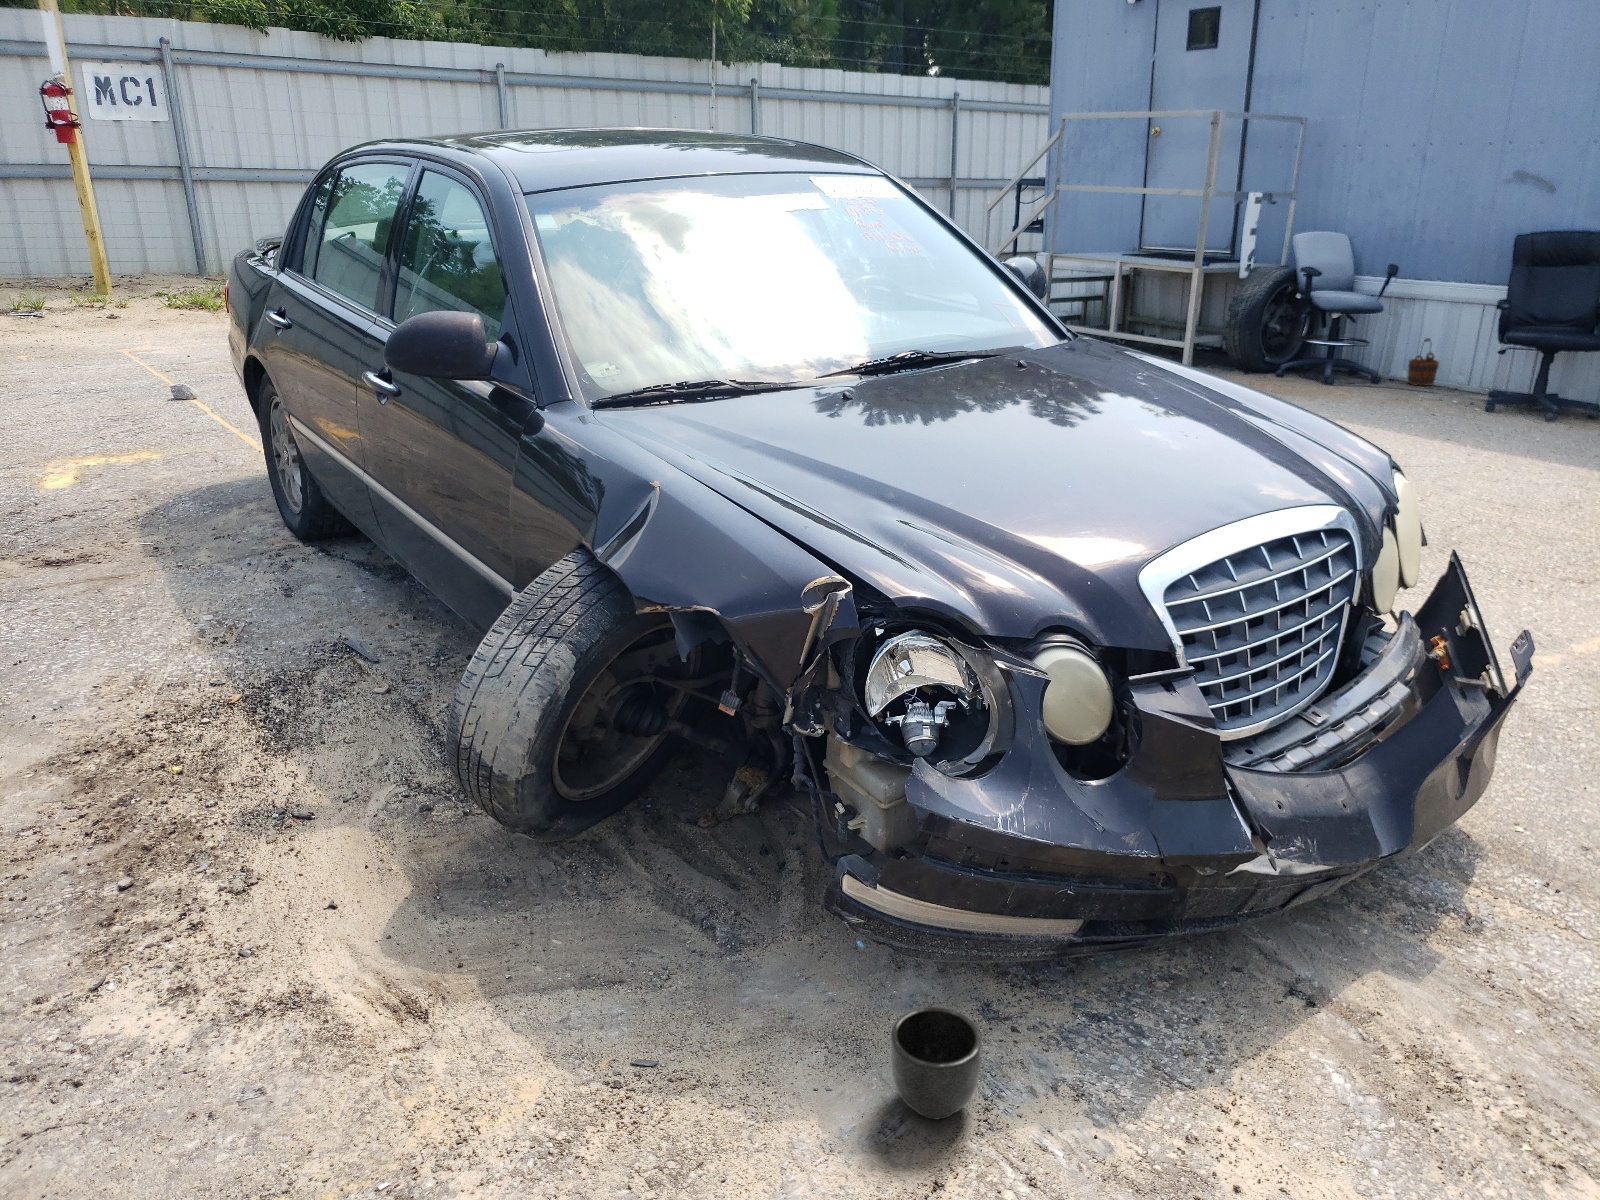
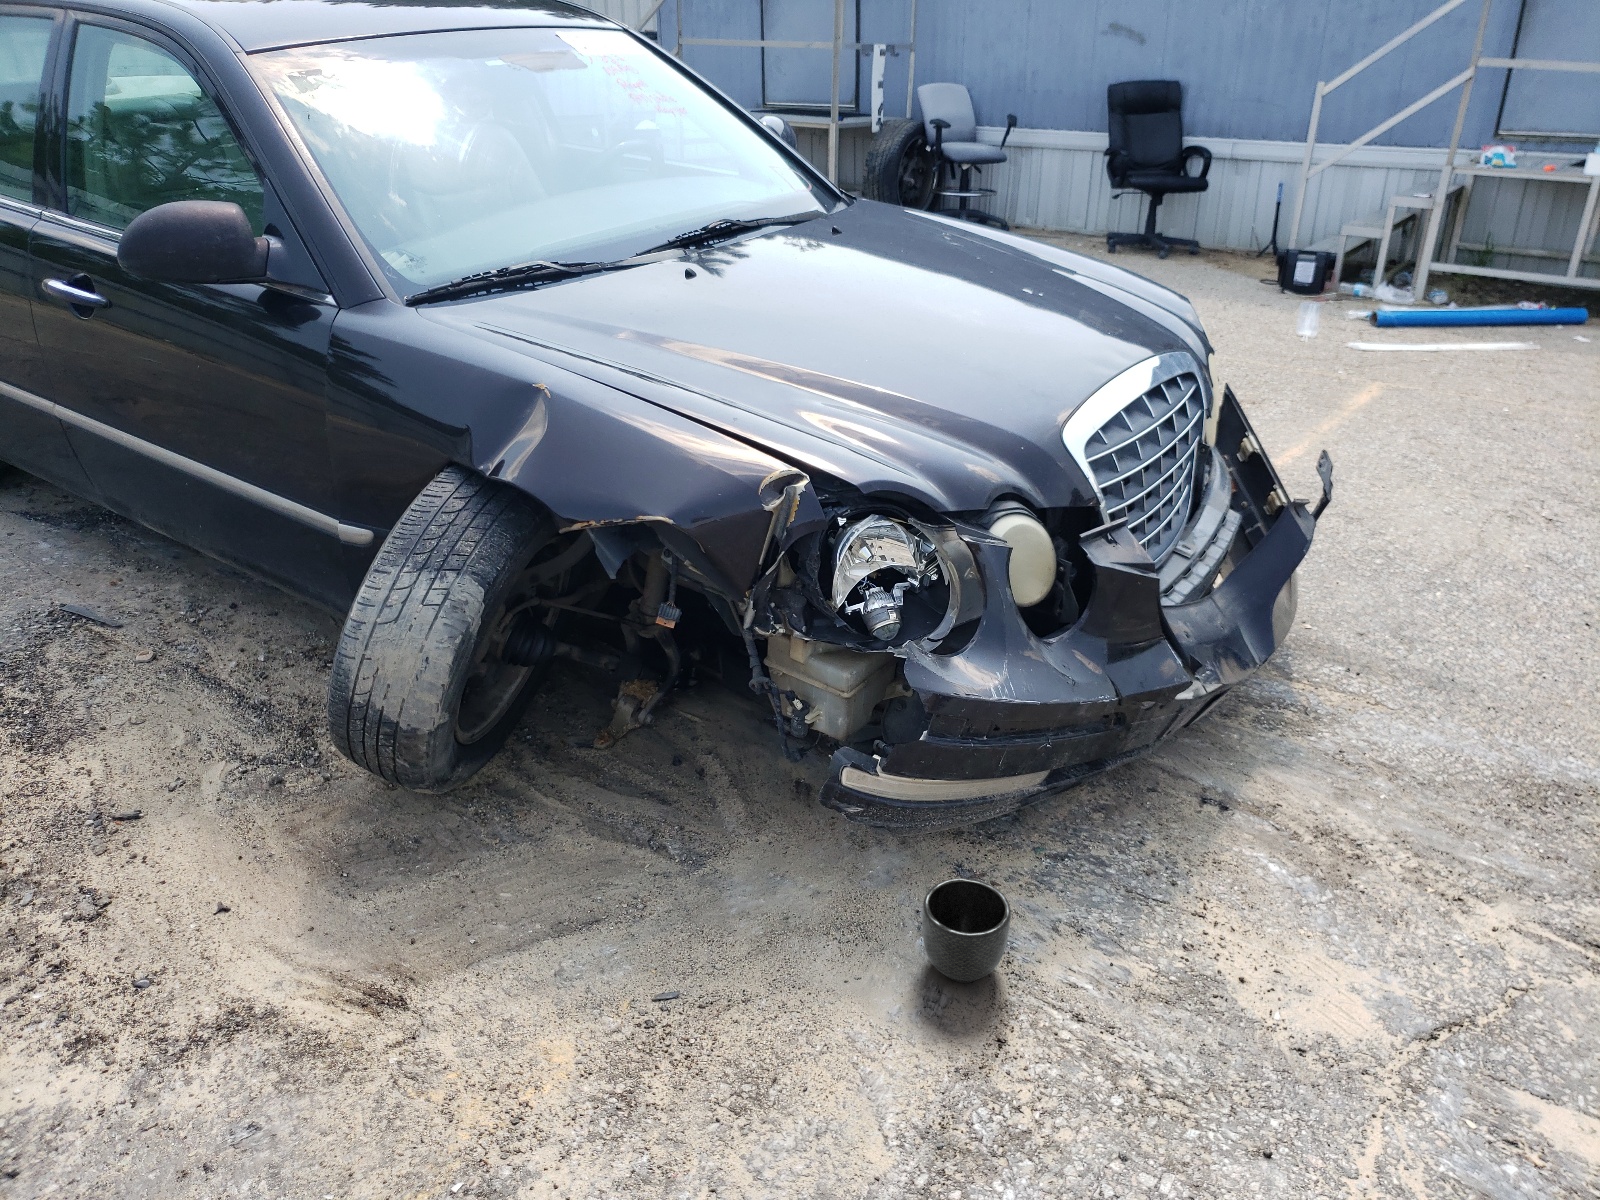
wooden bucket: present [1408,338,1439,386] -> none [1032,187,1057,232]

